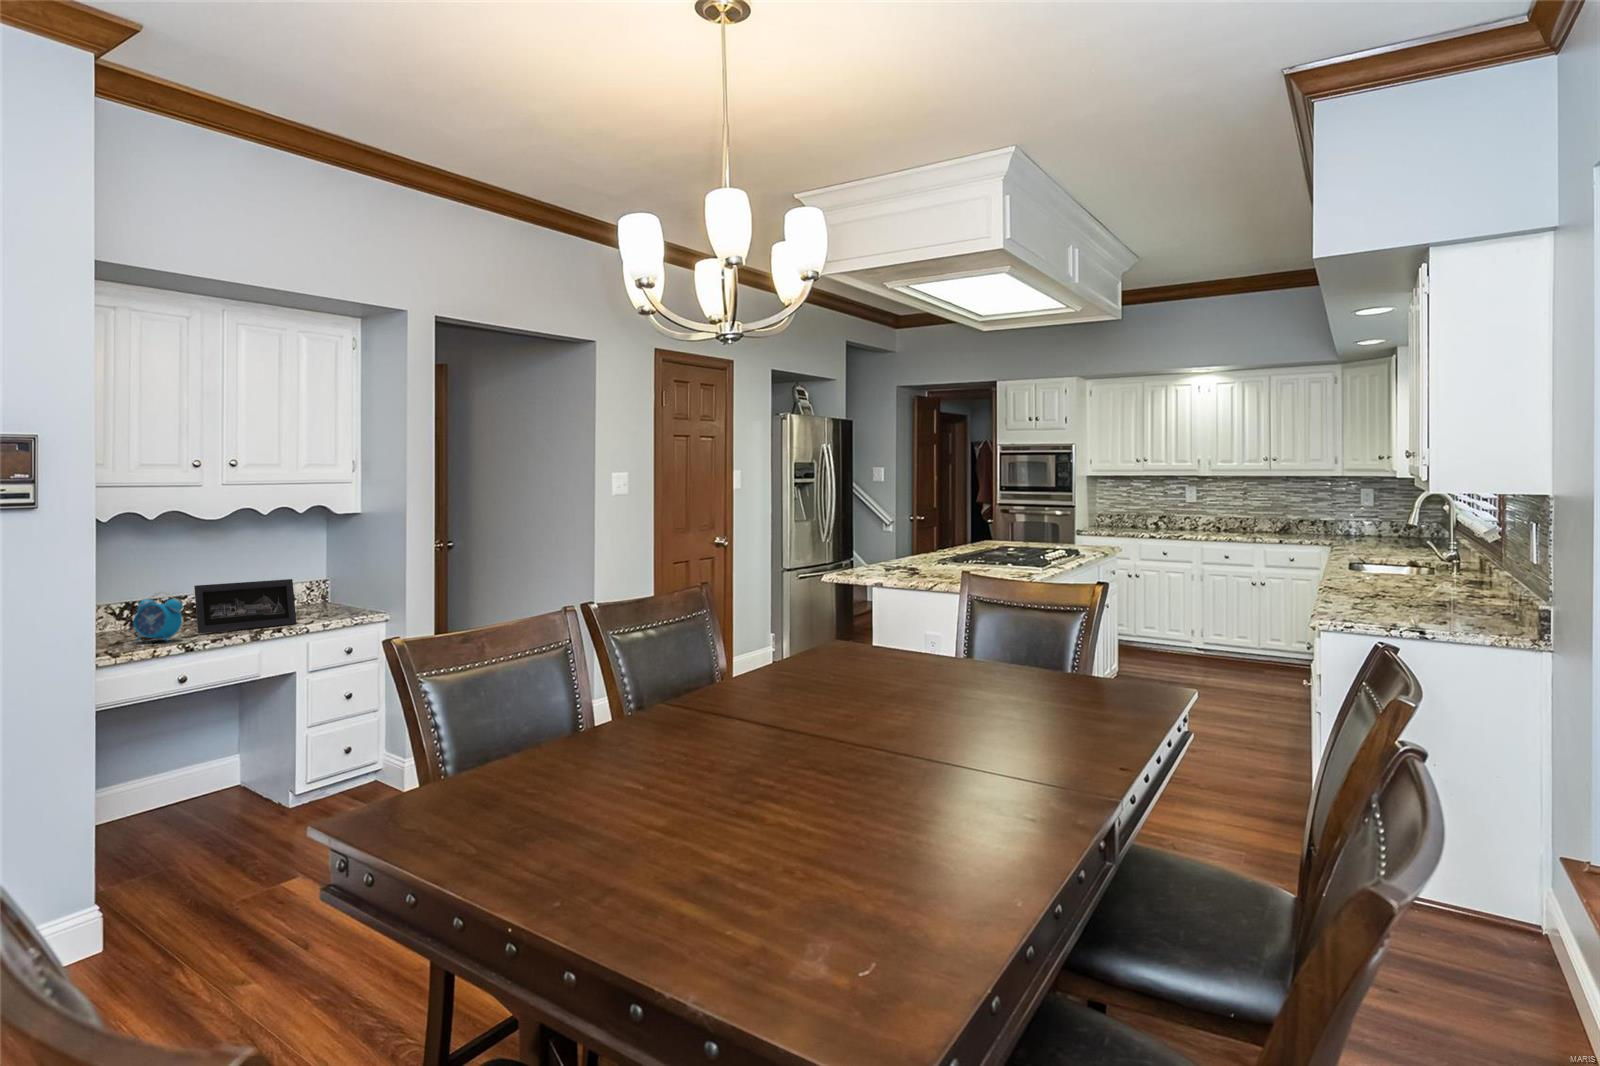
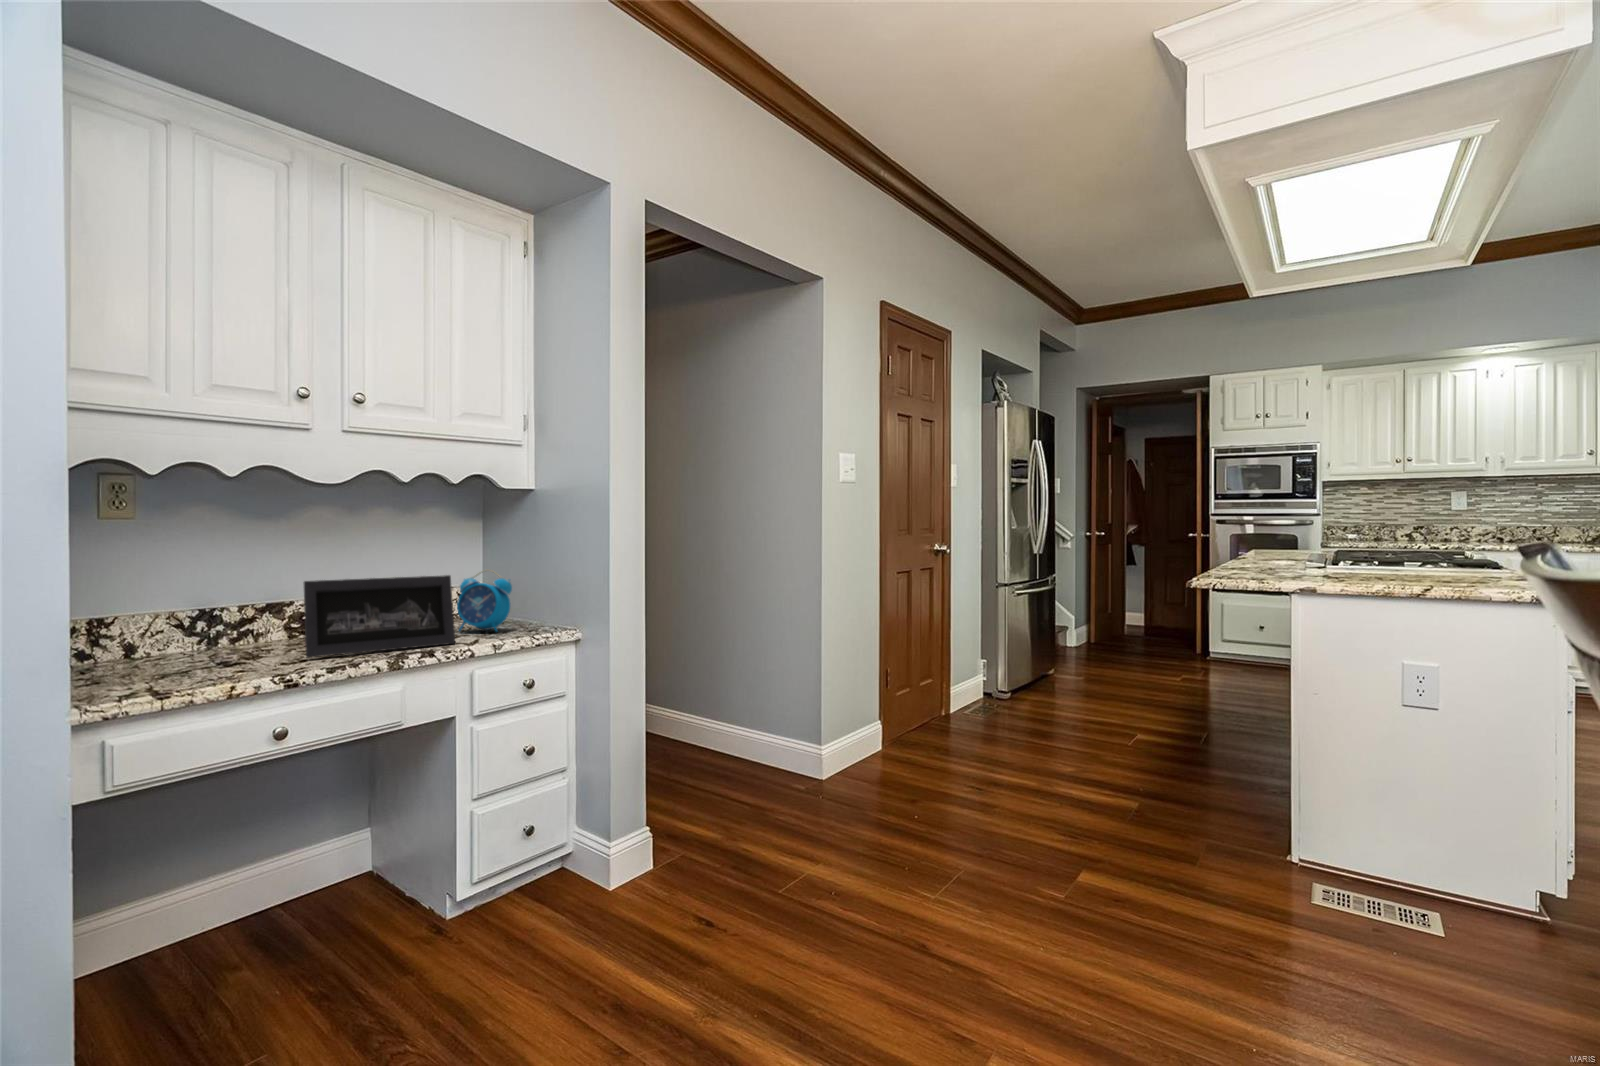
alarm clock: present [134,592,183,641] -> present [457,570,512,631]

